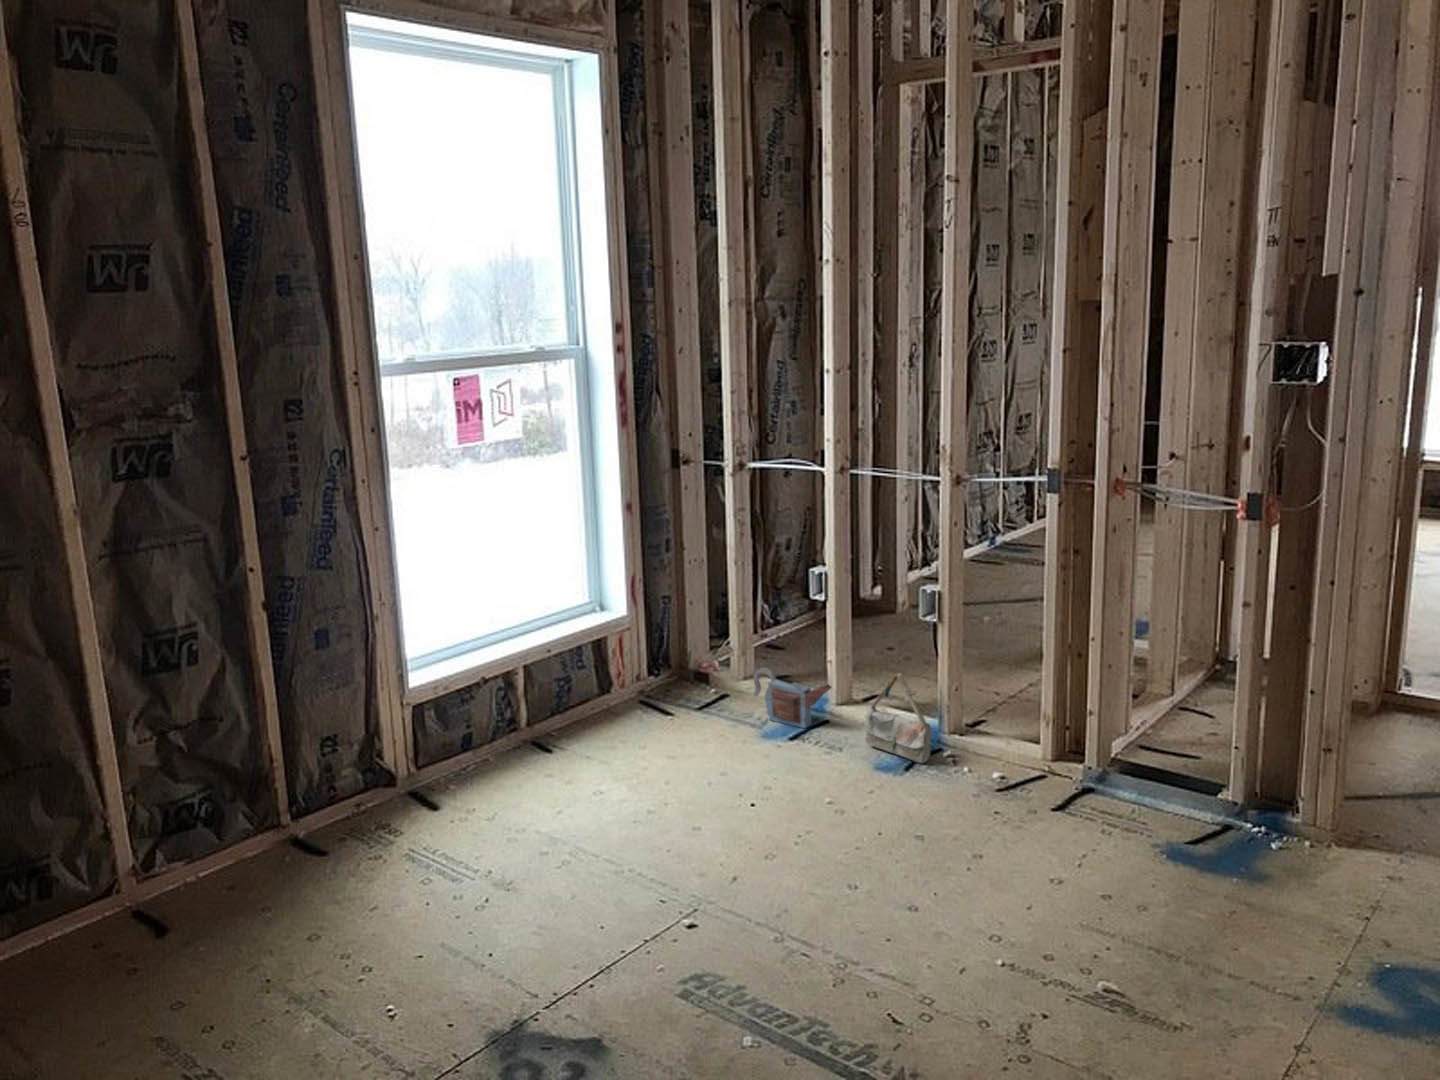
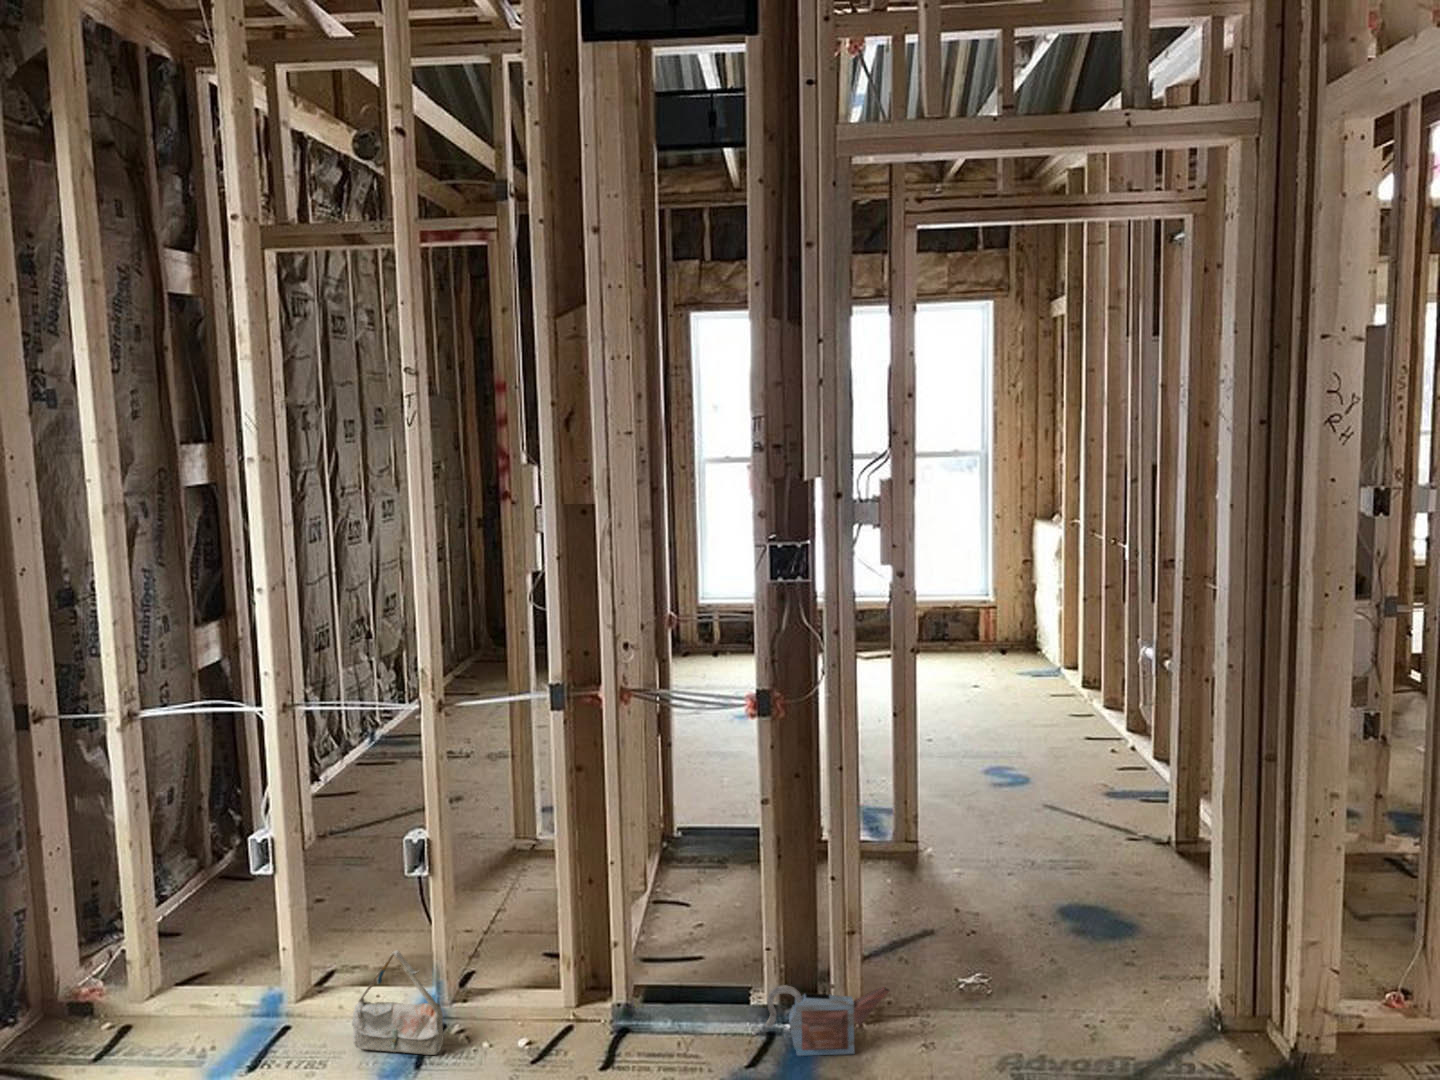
watering can: present [754,668,831,728] -> present [766,985,889,1056]

